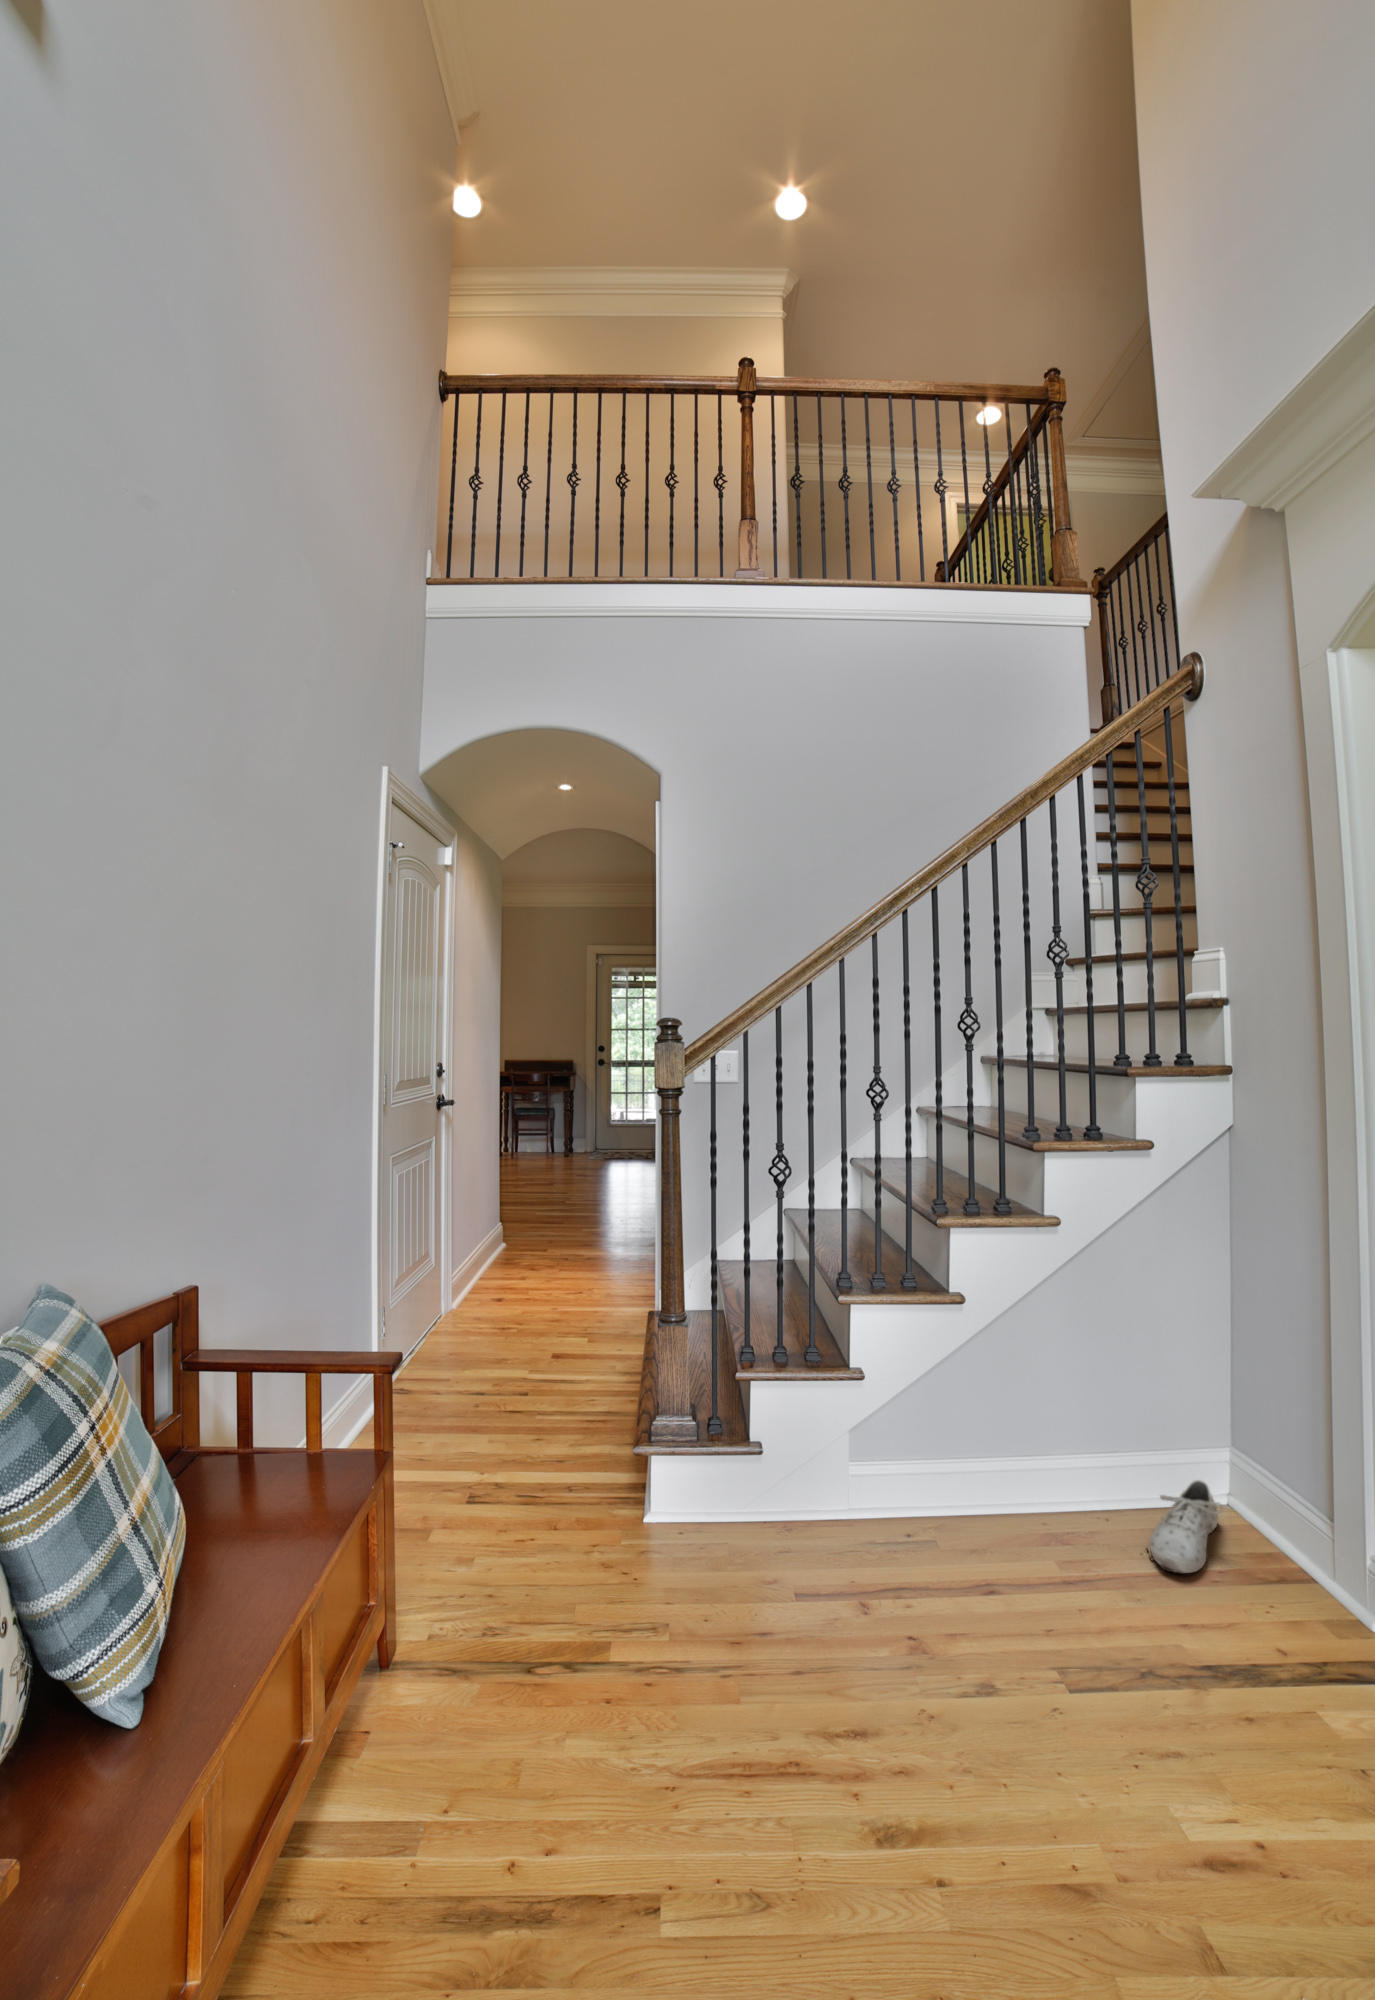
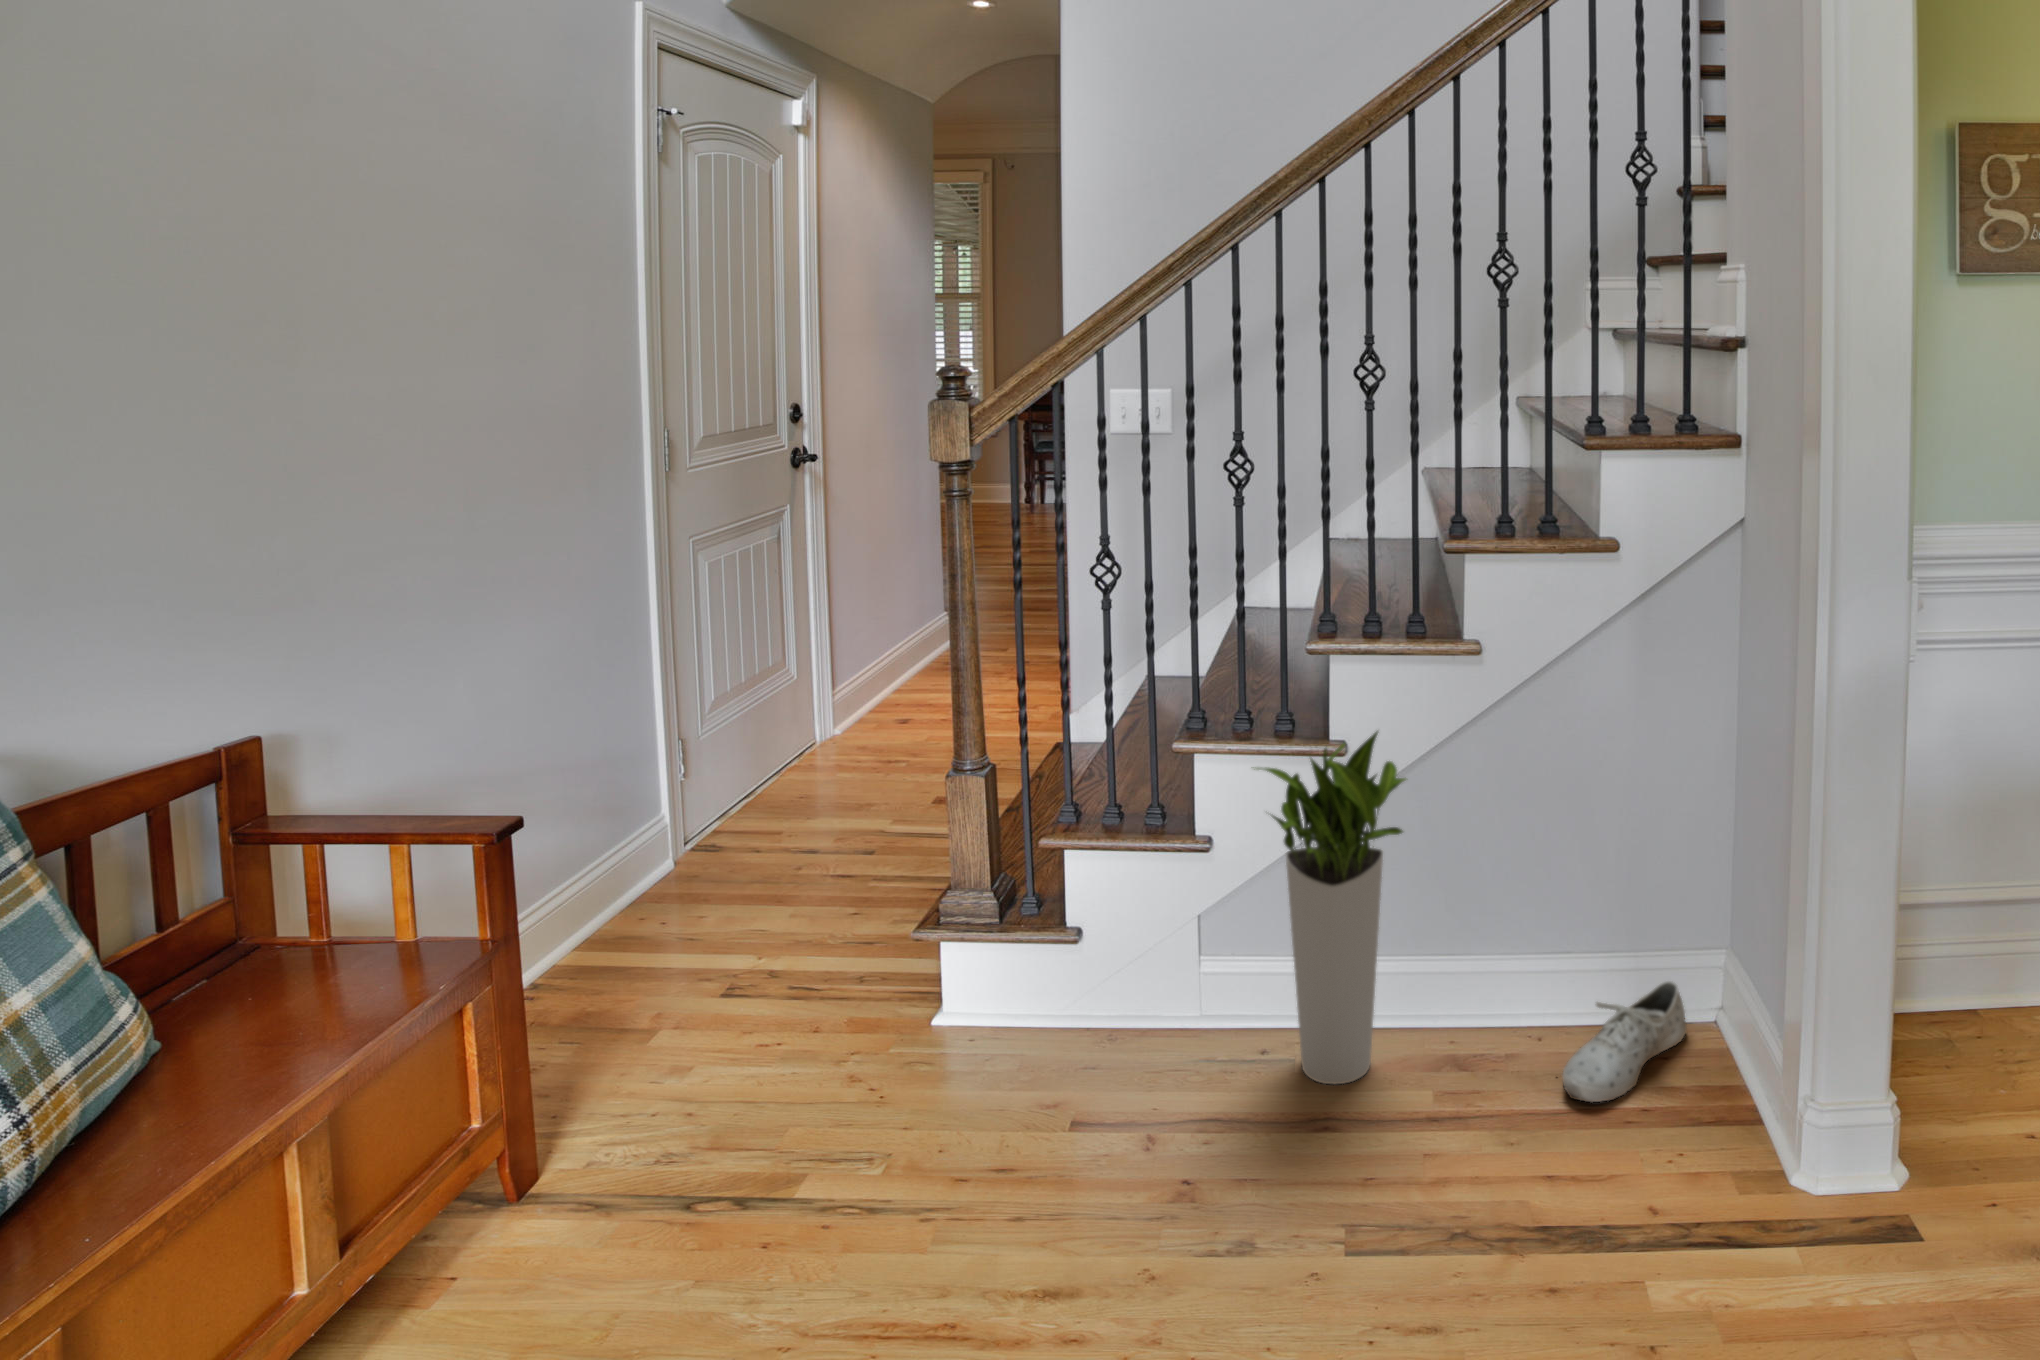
planter: none [908,1285,1023,1560] -> present [1257,731,1406,1084]

